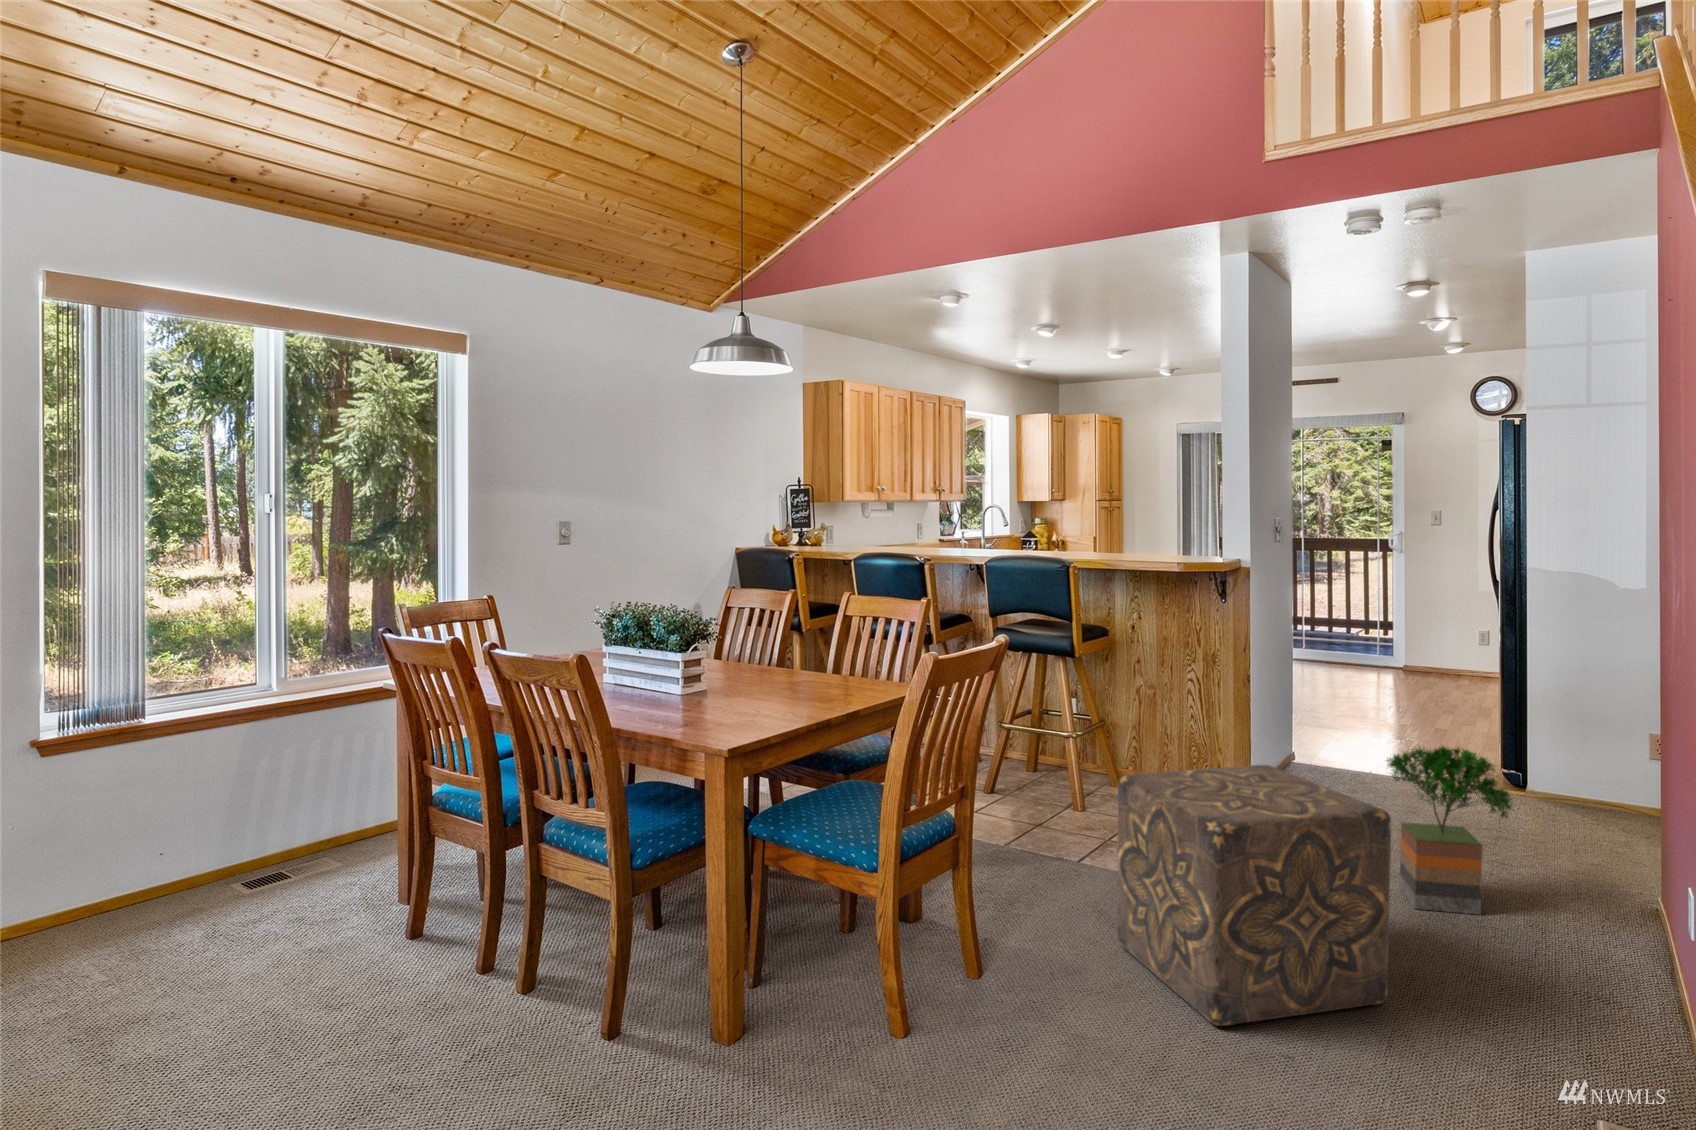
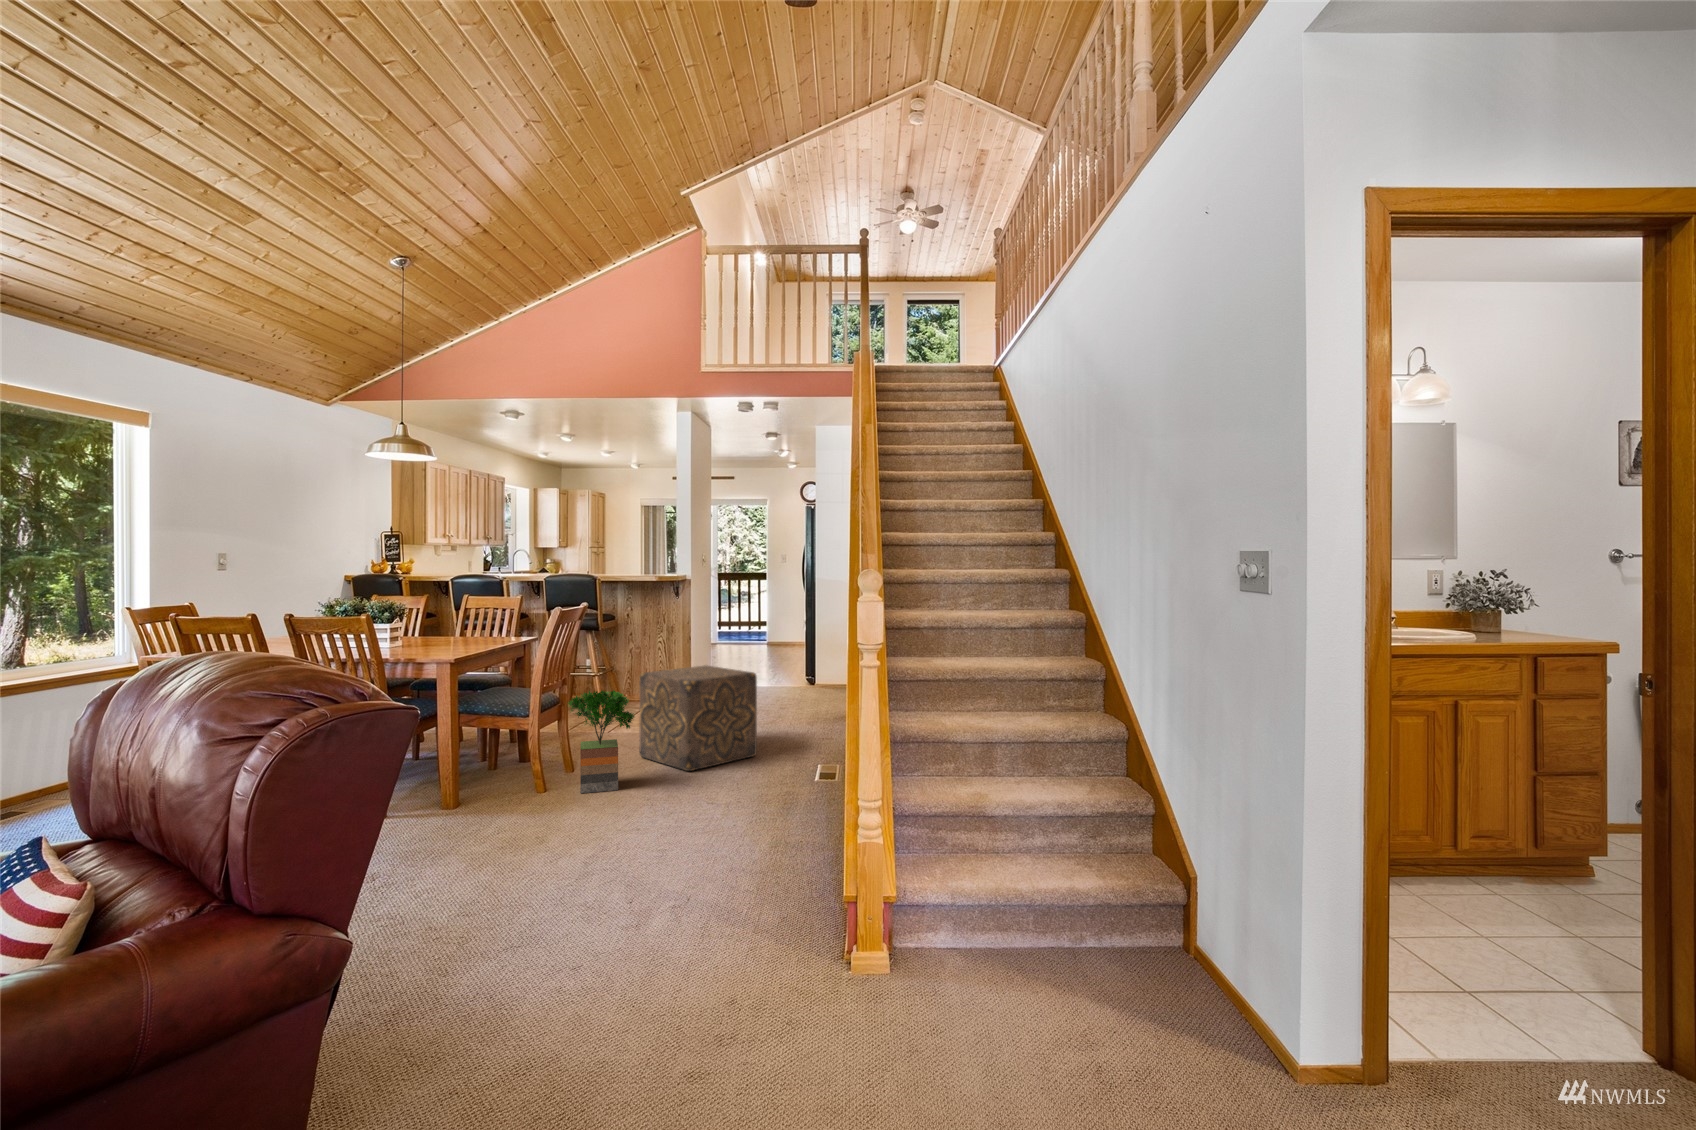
potted tree: present [1386,746,1513,915] -> present [568,690,635,793]

